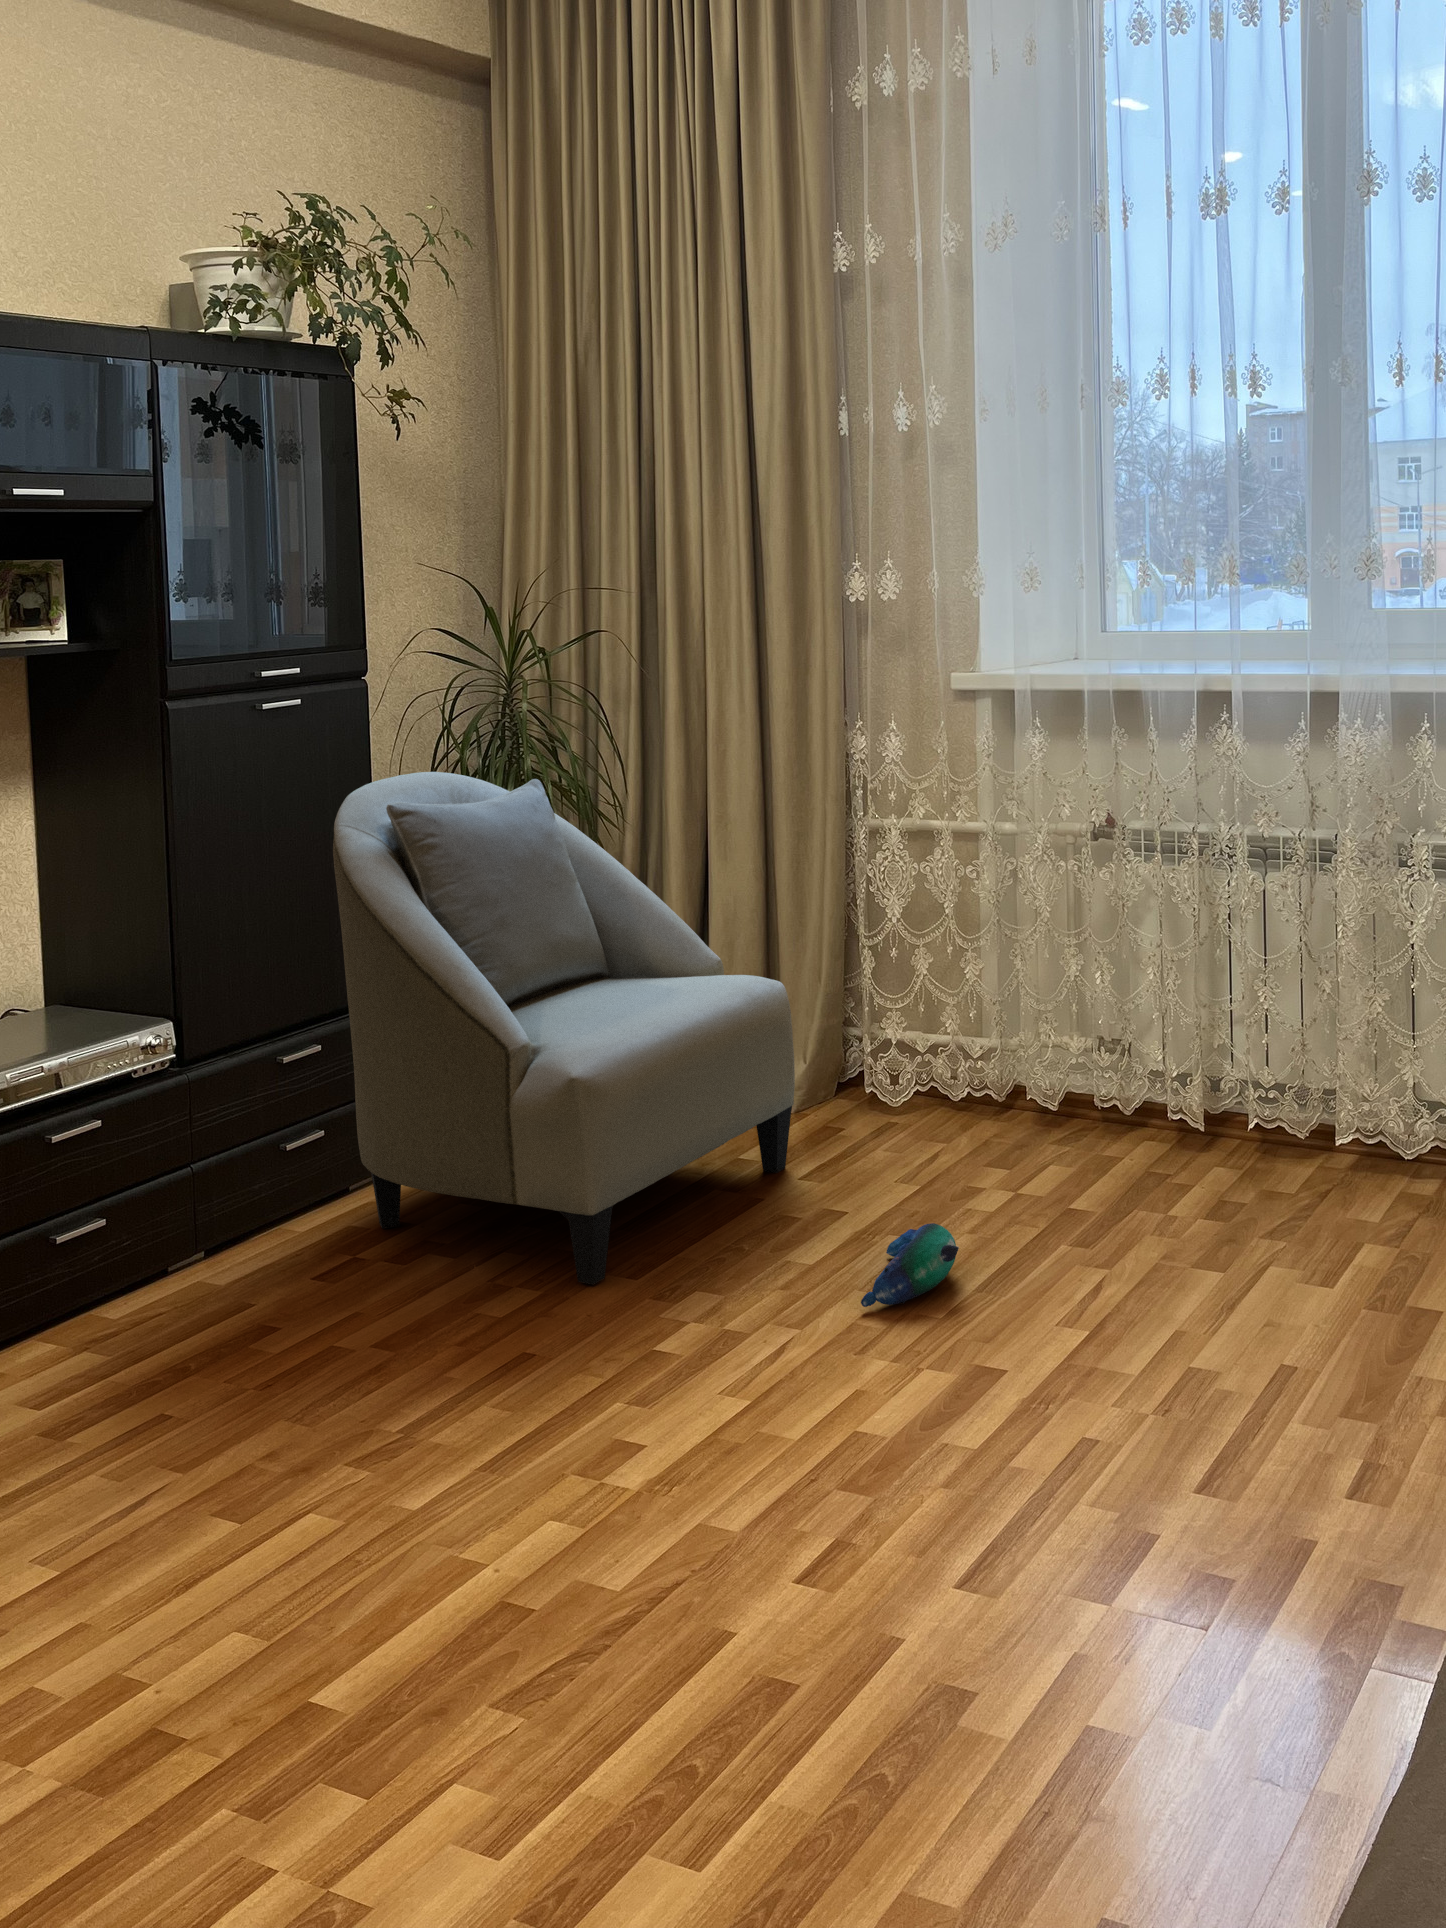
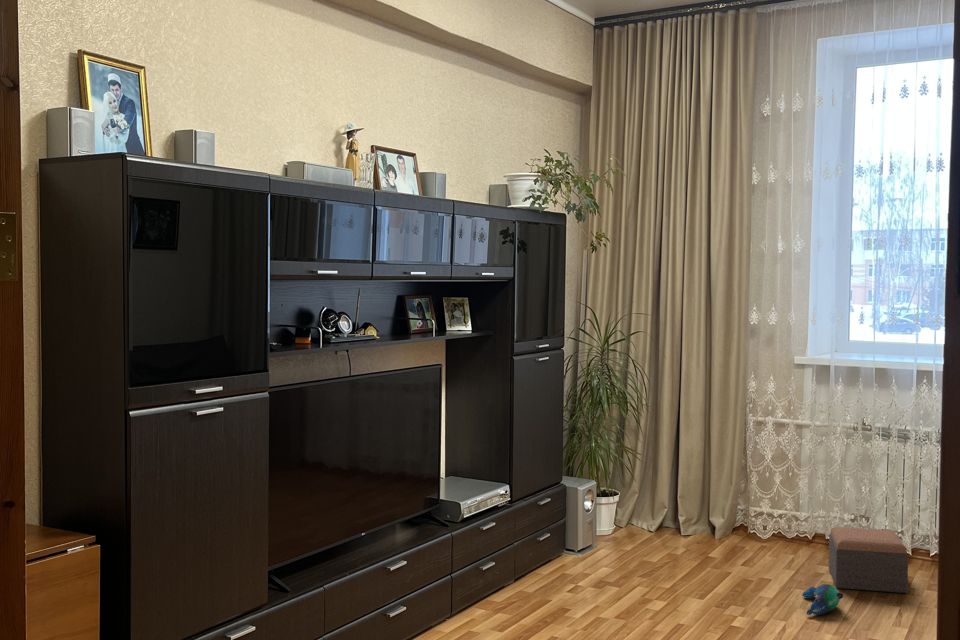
armchair: present [333,772,795,1285] -> none [565,389,739,601]
footstool: none [981,1074,1150,1231] -> present [829,527,908,593]

